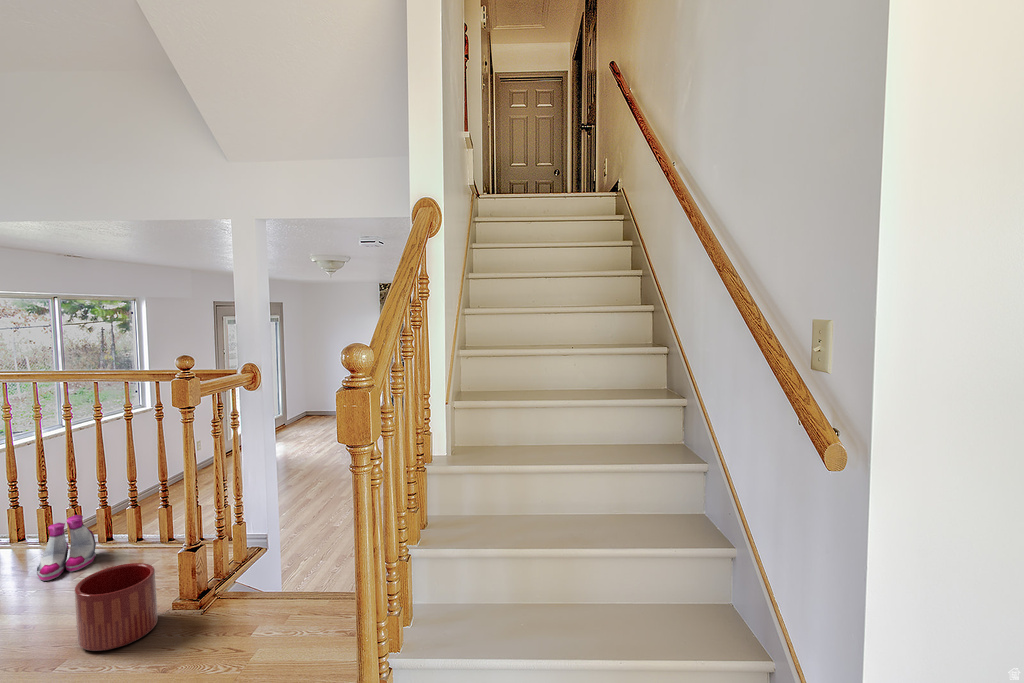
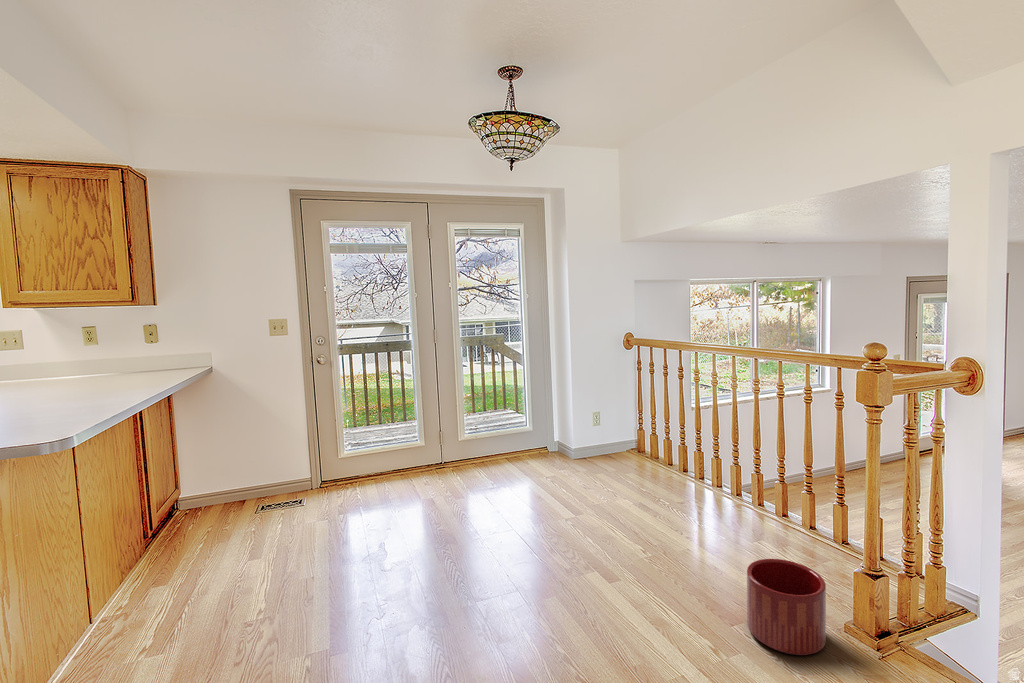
boots: present [37,515,96,581] -> none [723,485,771,538]

